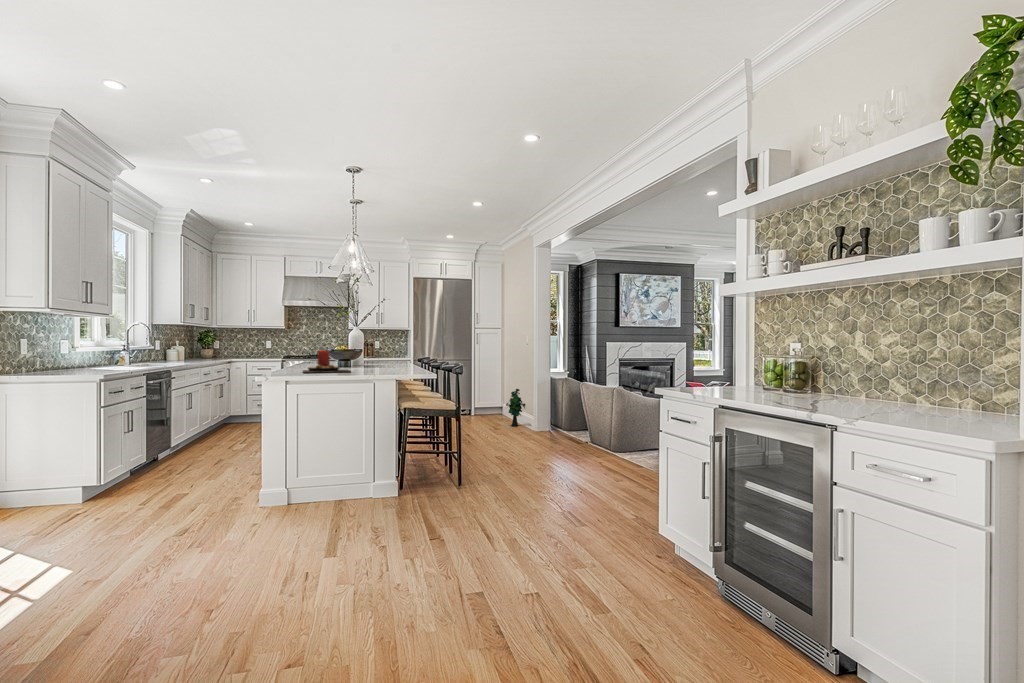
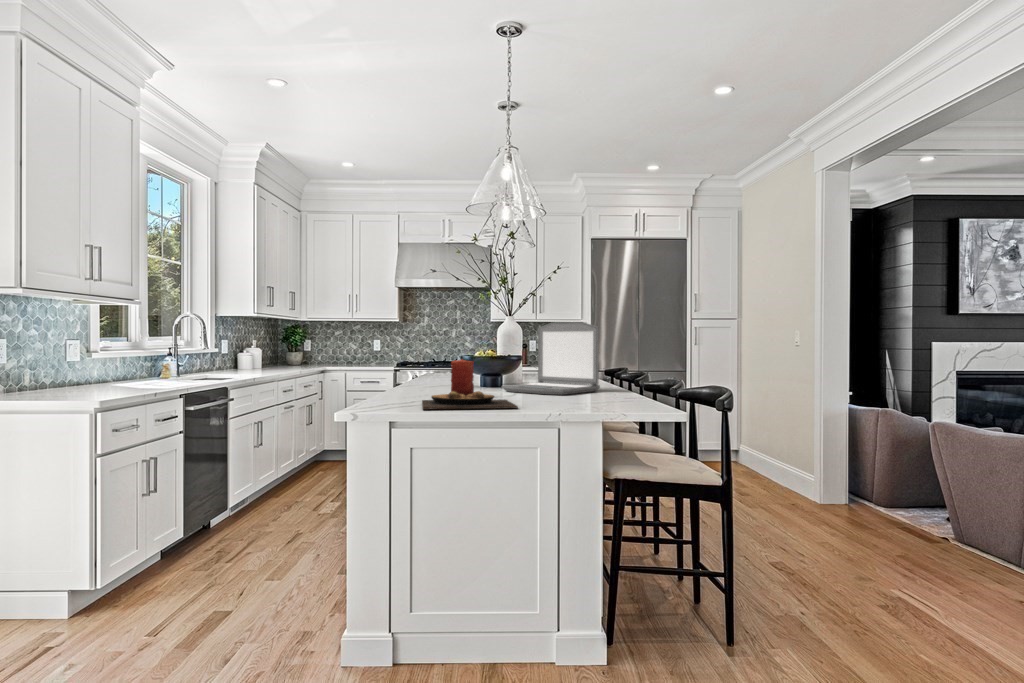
laptop: none [348,331,401,368] -> present [502,322,600,395]
decorative plant: present [506,389,525,426] -> none [757,425,797,493]

